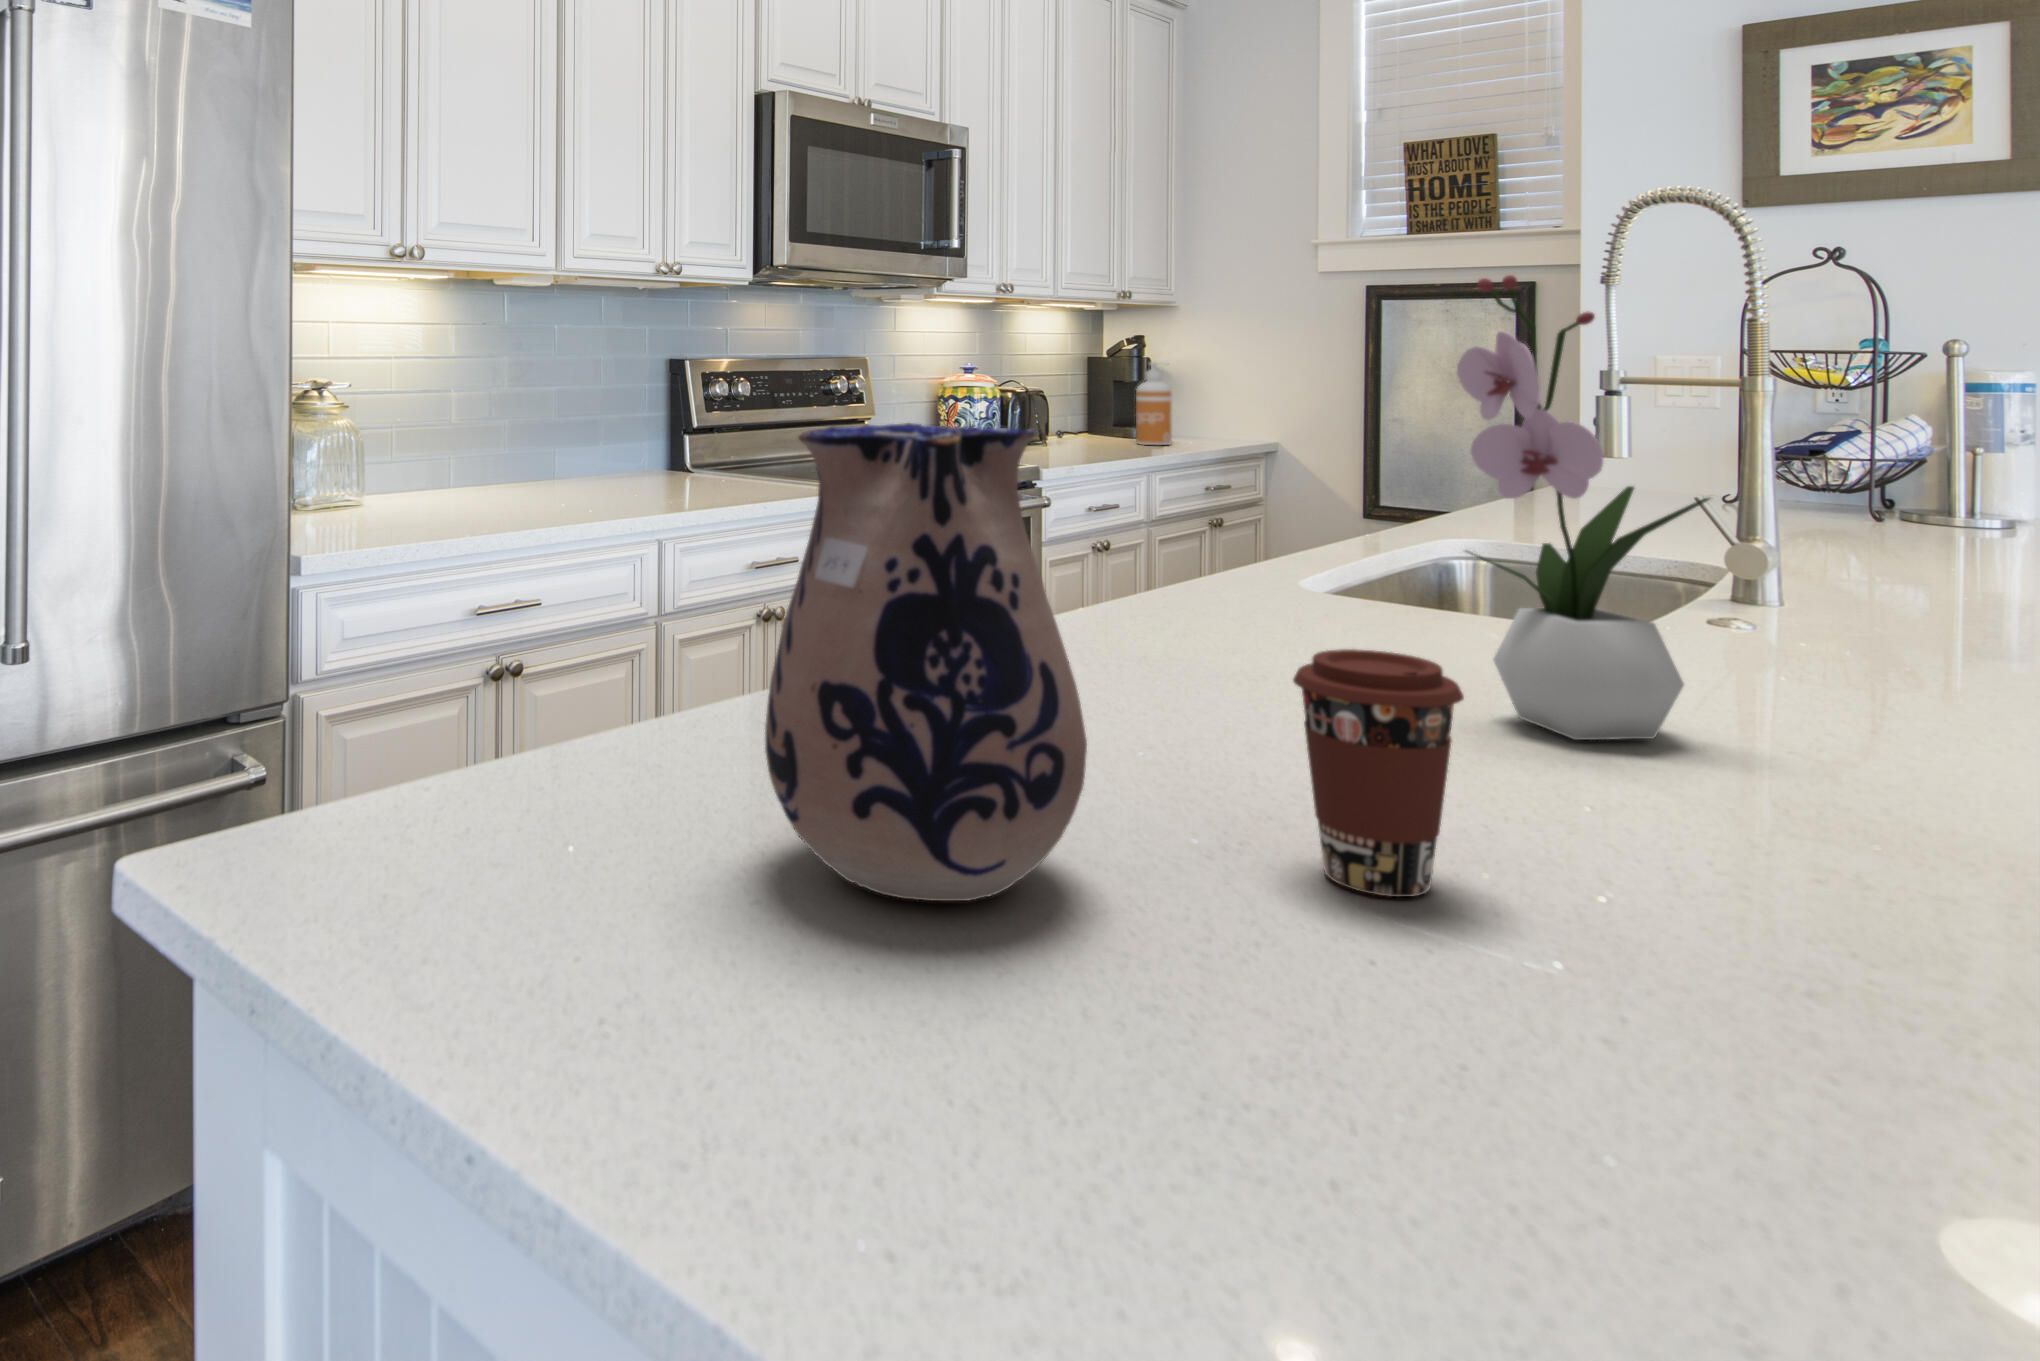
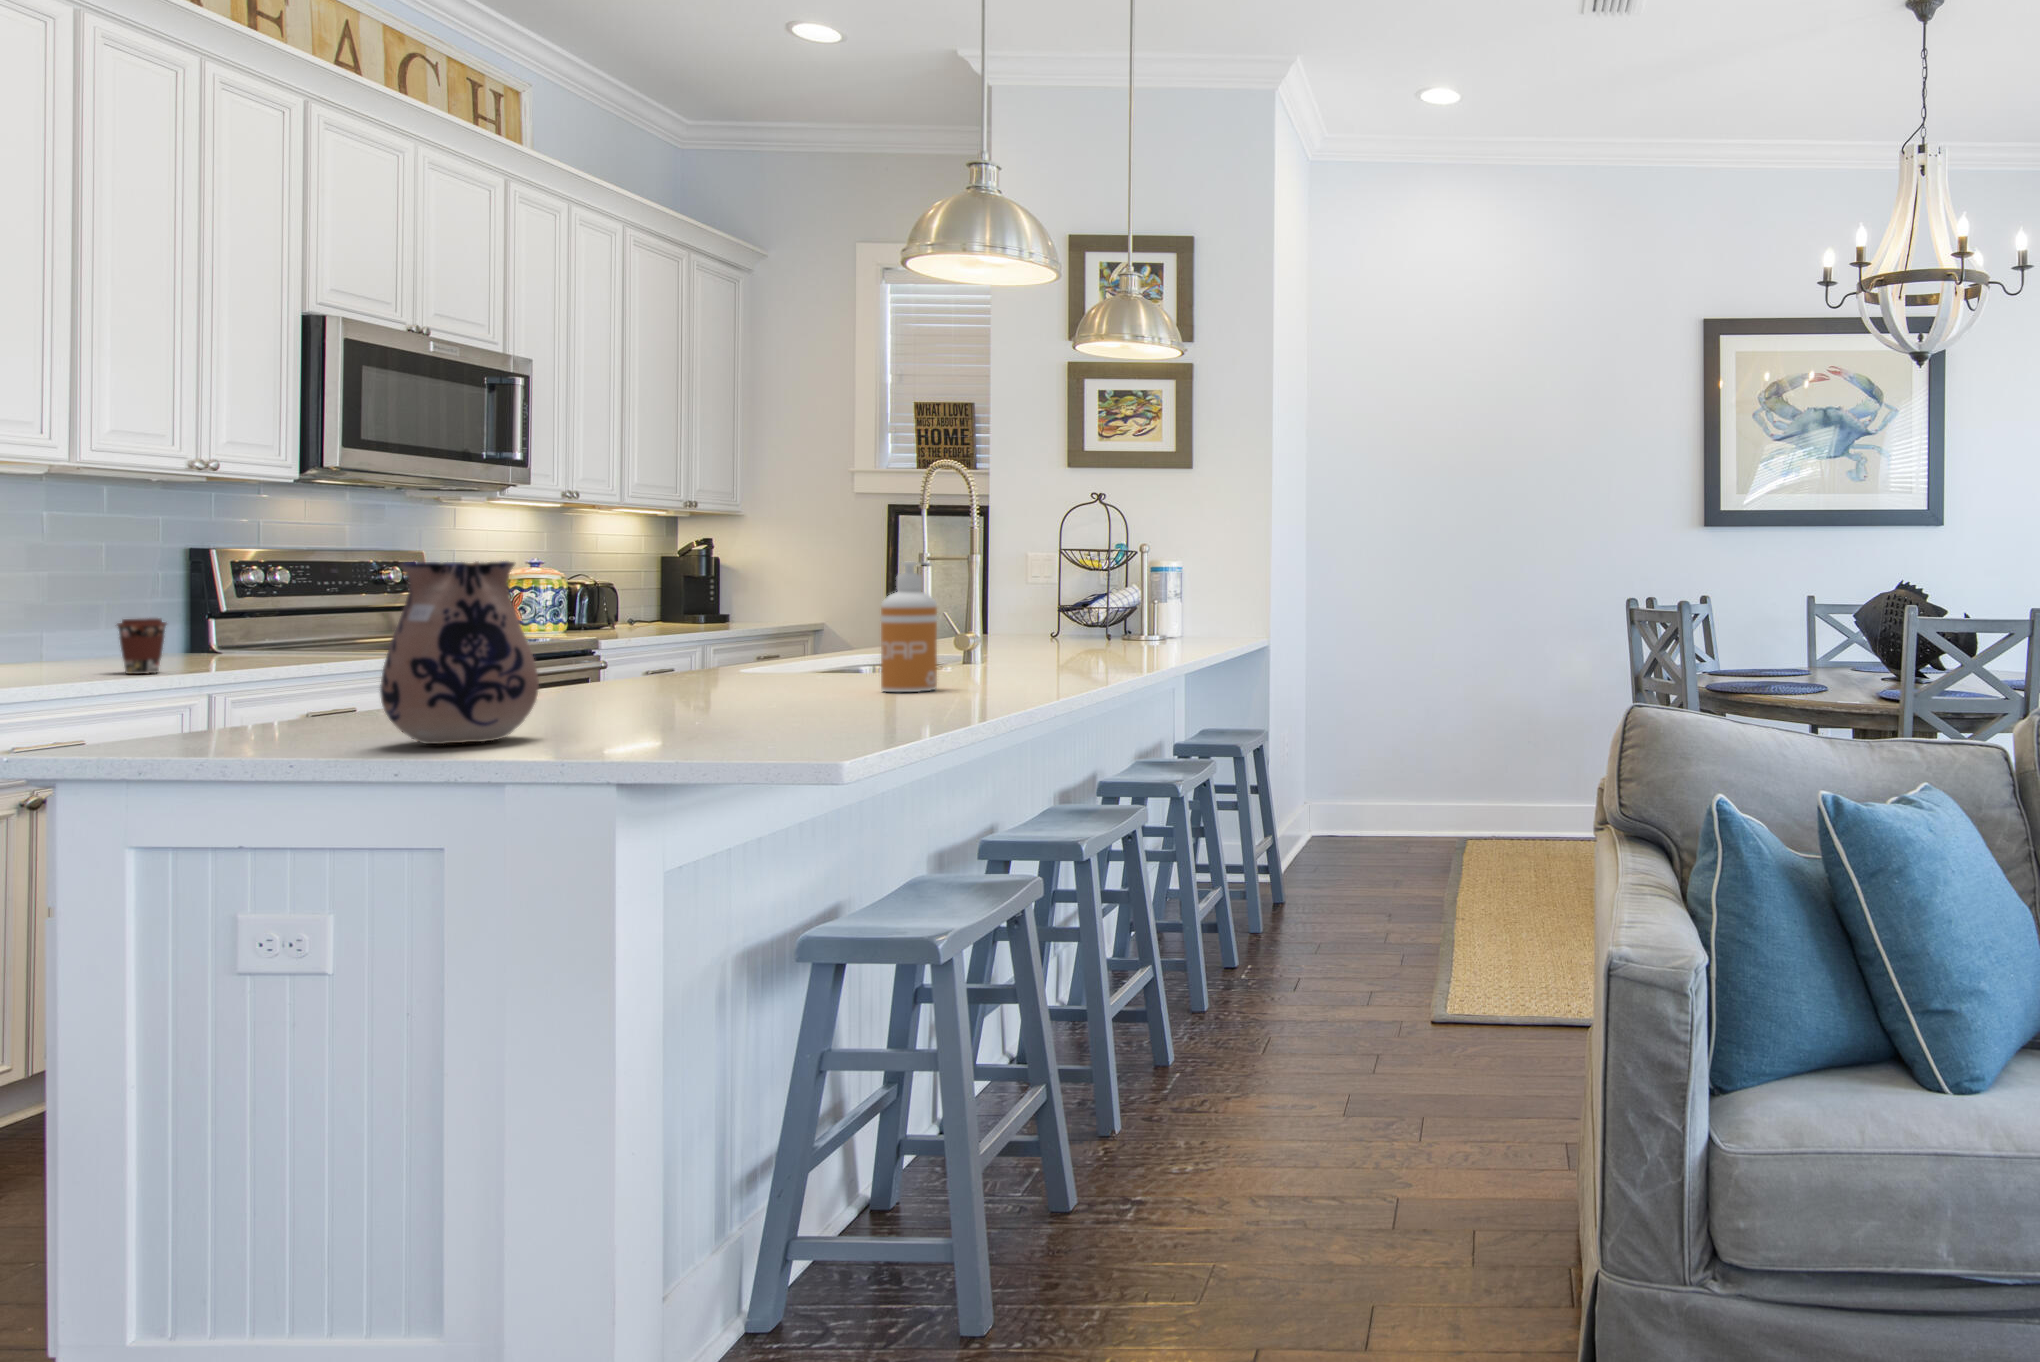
flower arrangement: present [1457,275,1710,740] -> none [757,506,854,701]
soap dispenser: present [1136,362,1171,445] -> present [881,562,937,692]
coffee cup: present [1293,649,1464,897] -> present [117,618,166,674]

